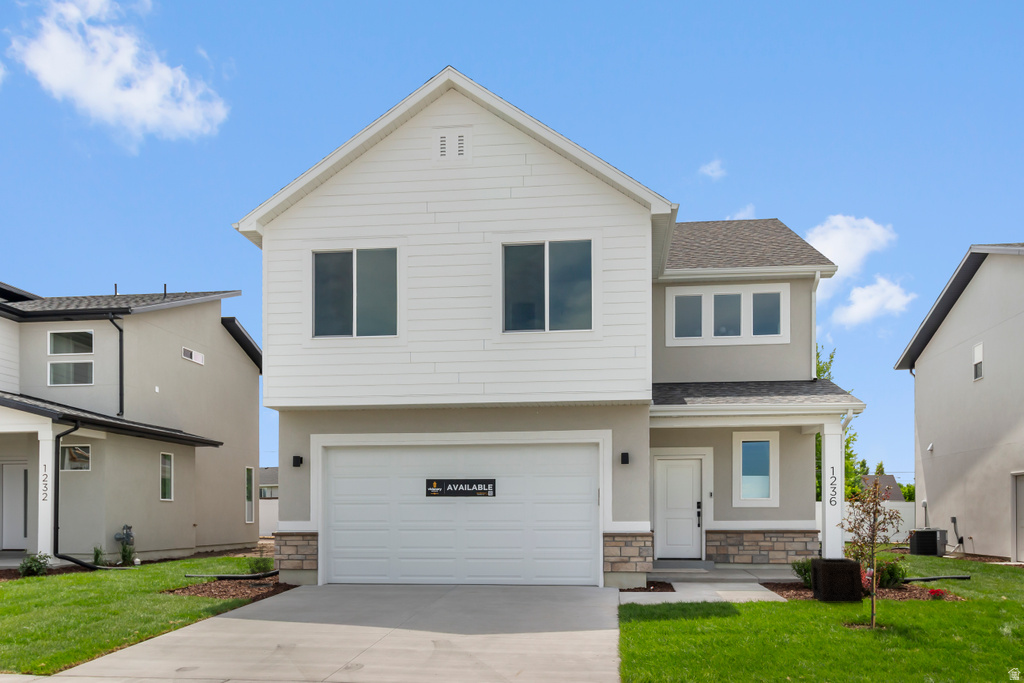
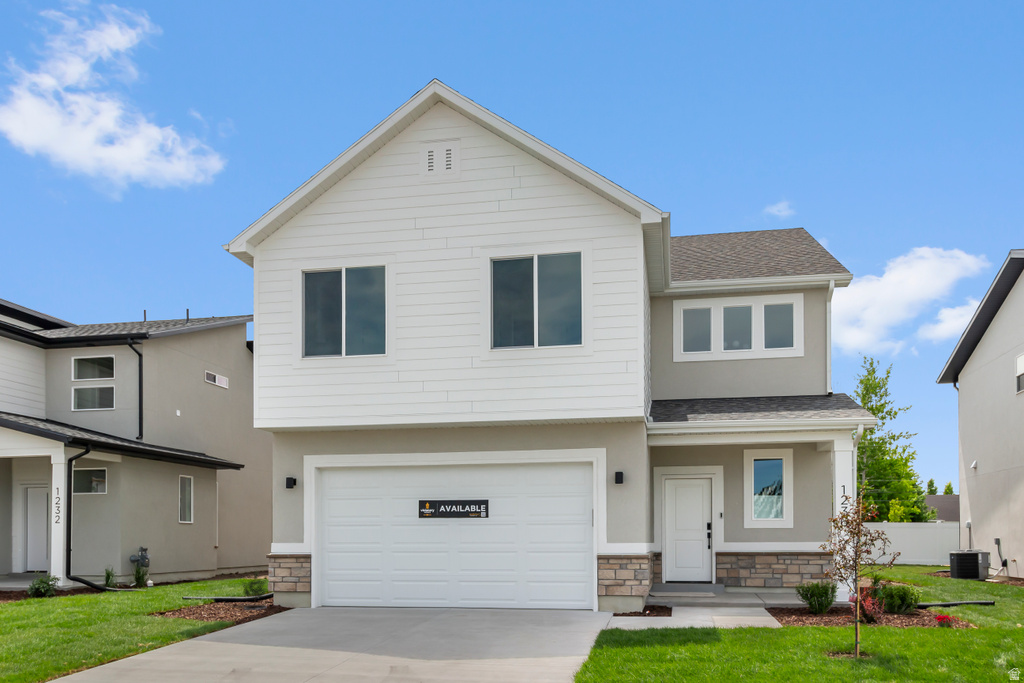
wooden crate: present [811,558,862,603] -> none [809,581,861,628]

